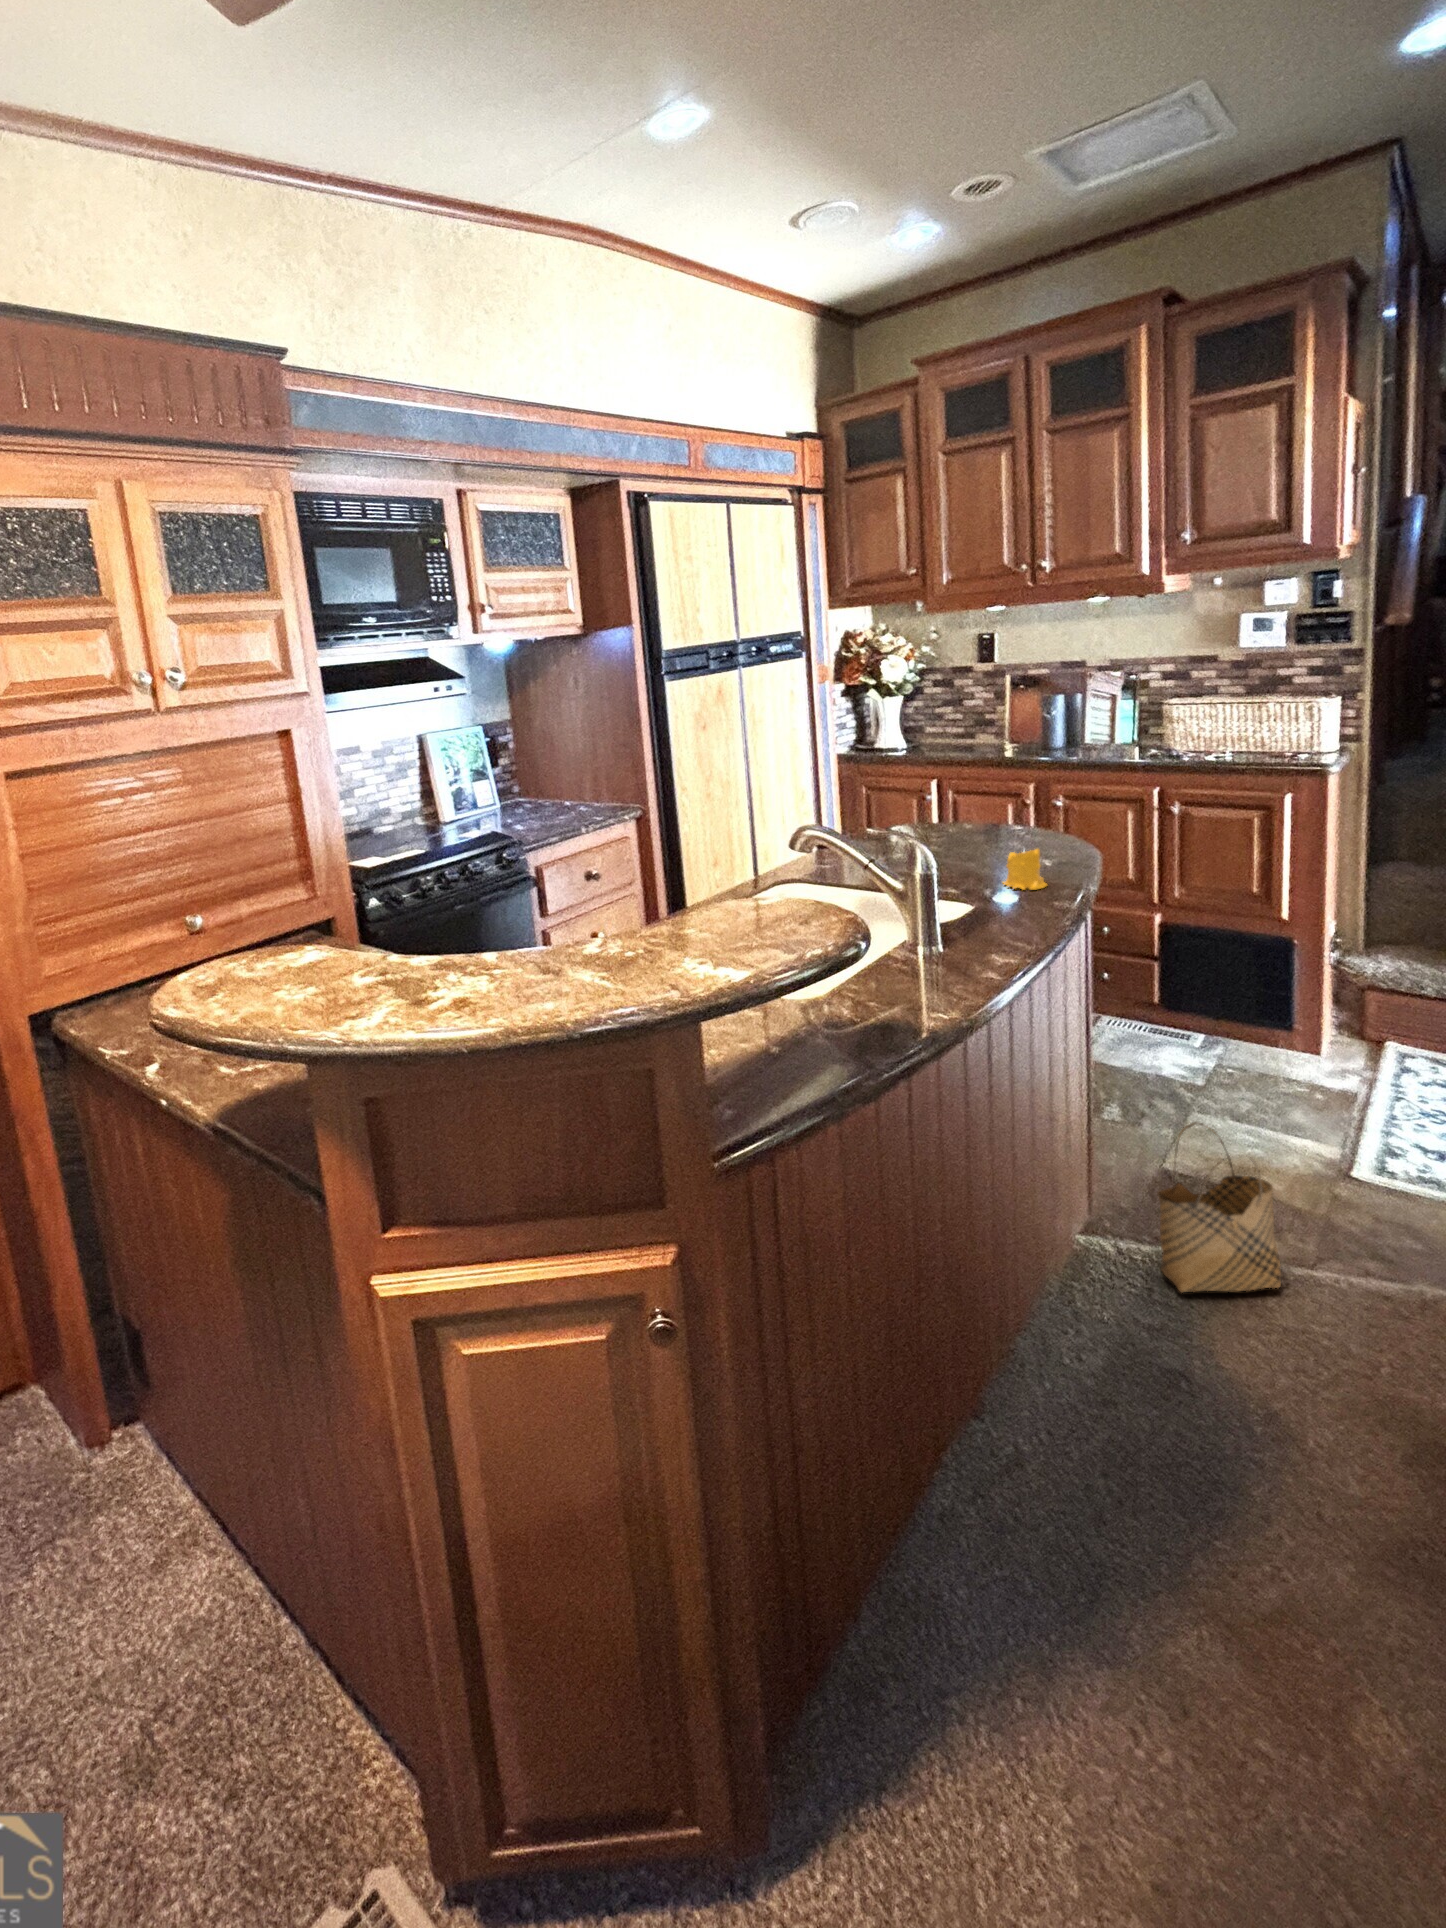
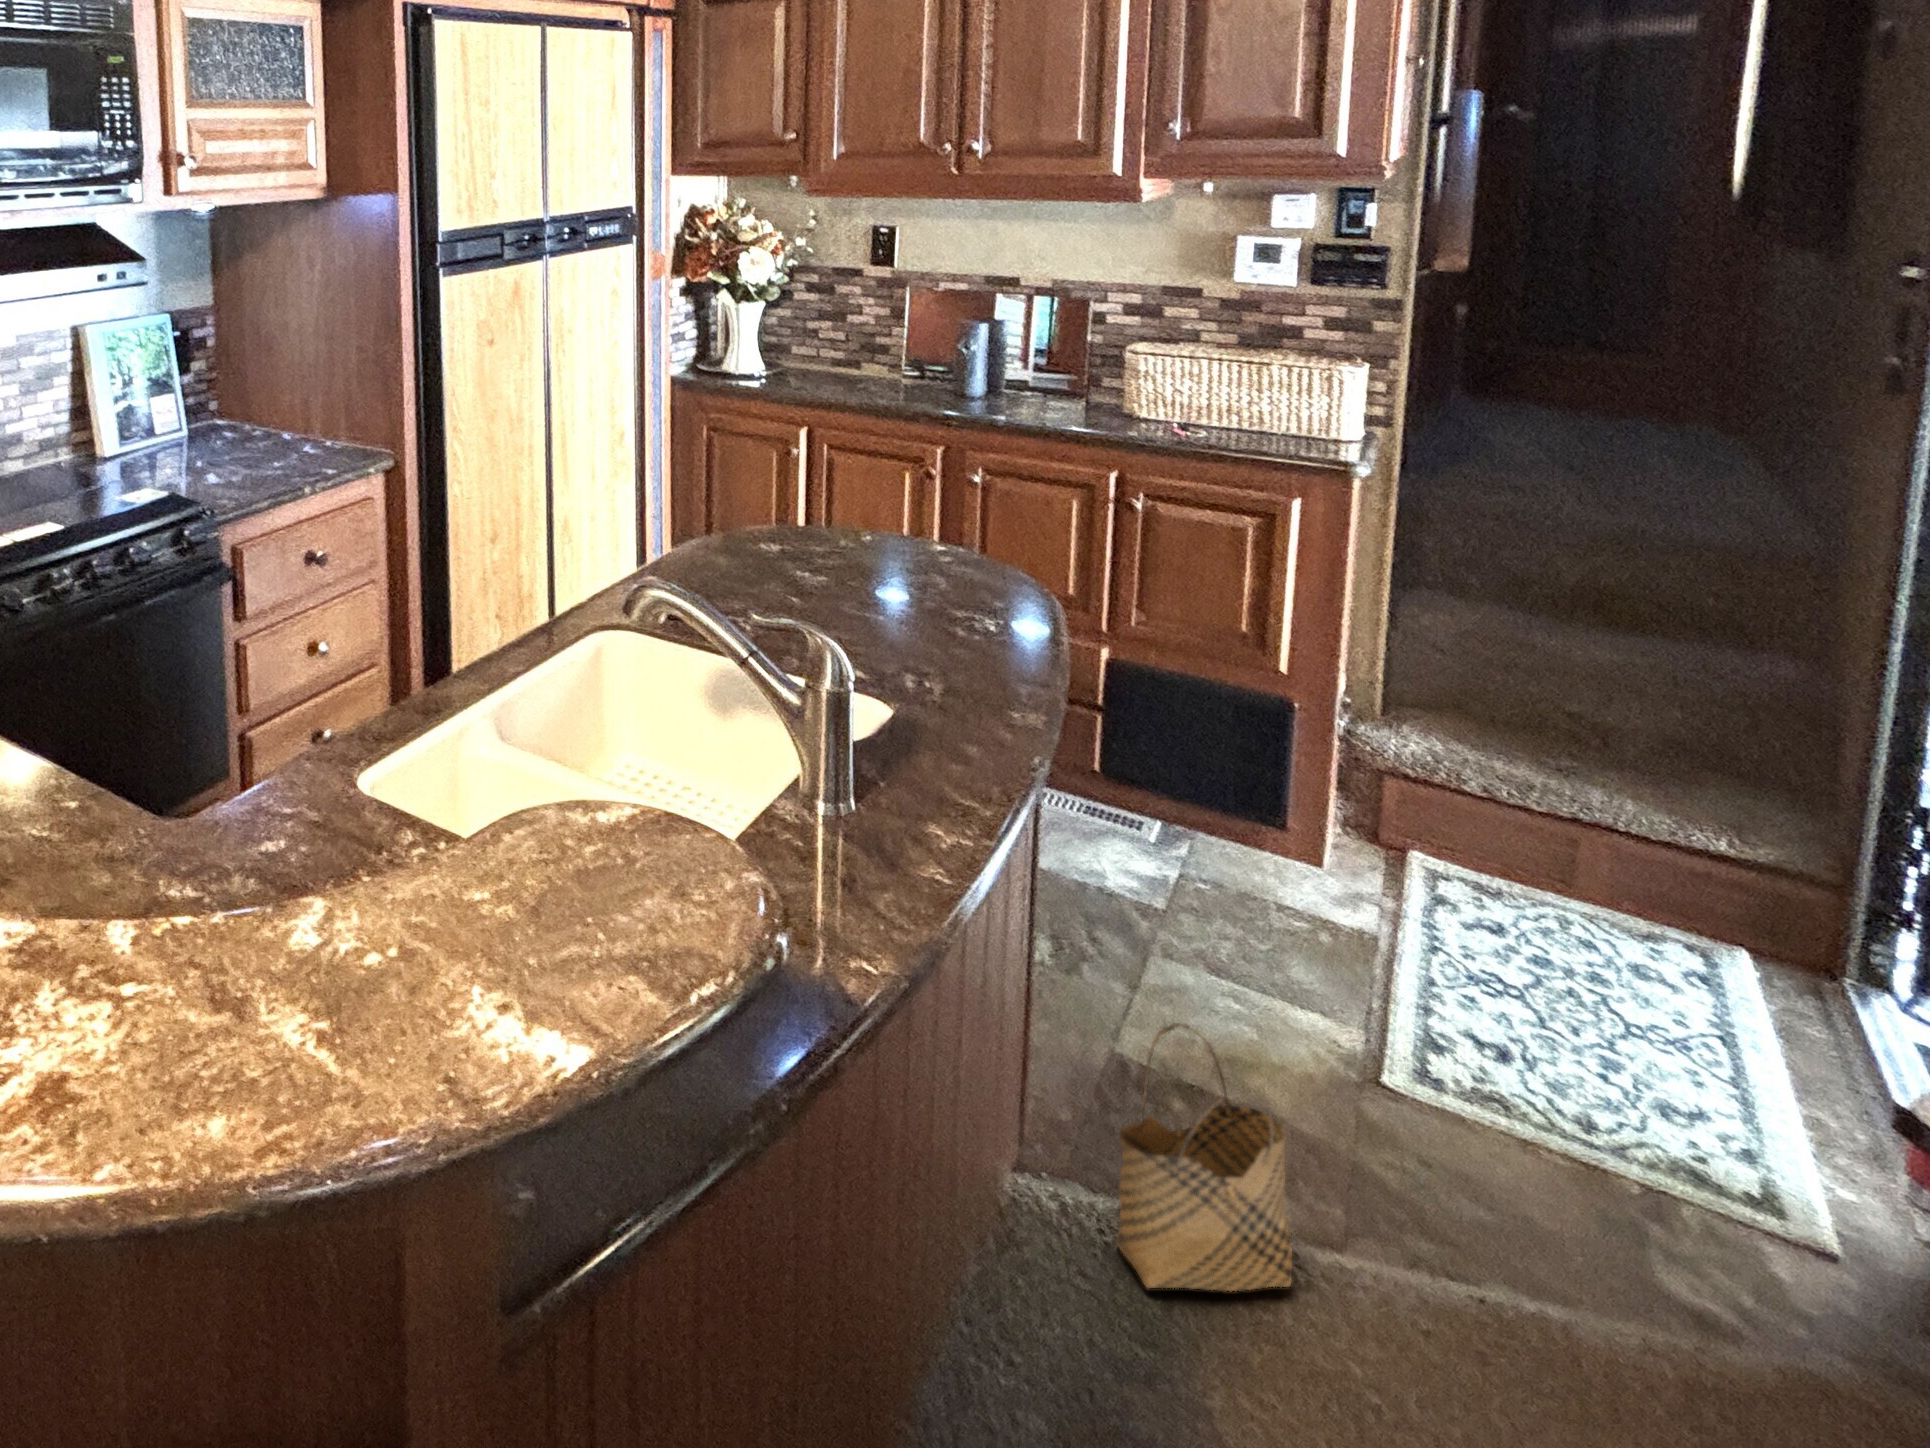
candle: present [1003,849,1047,890] -> none [925,616,994,689]

